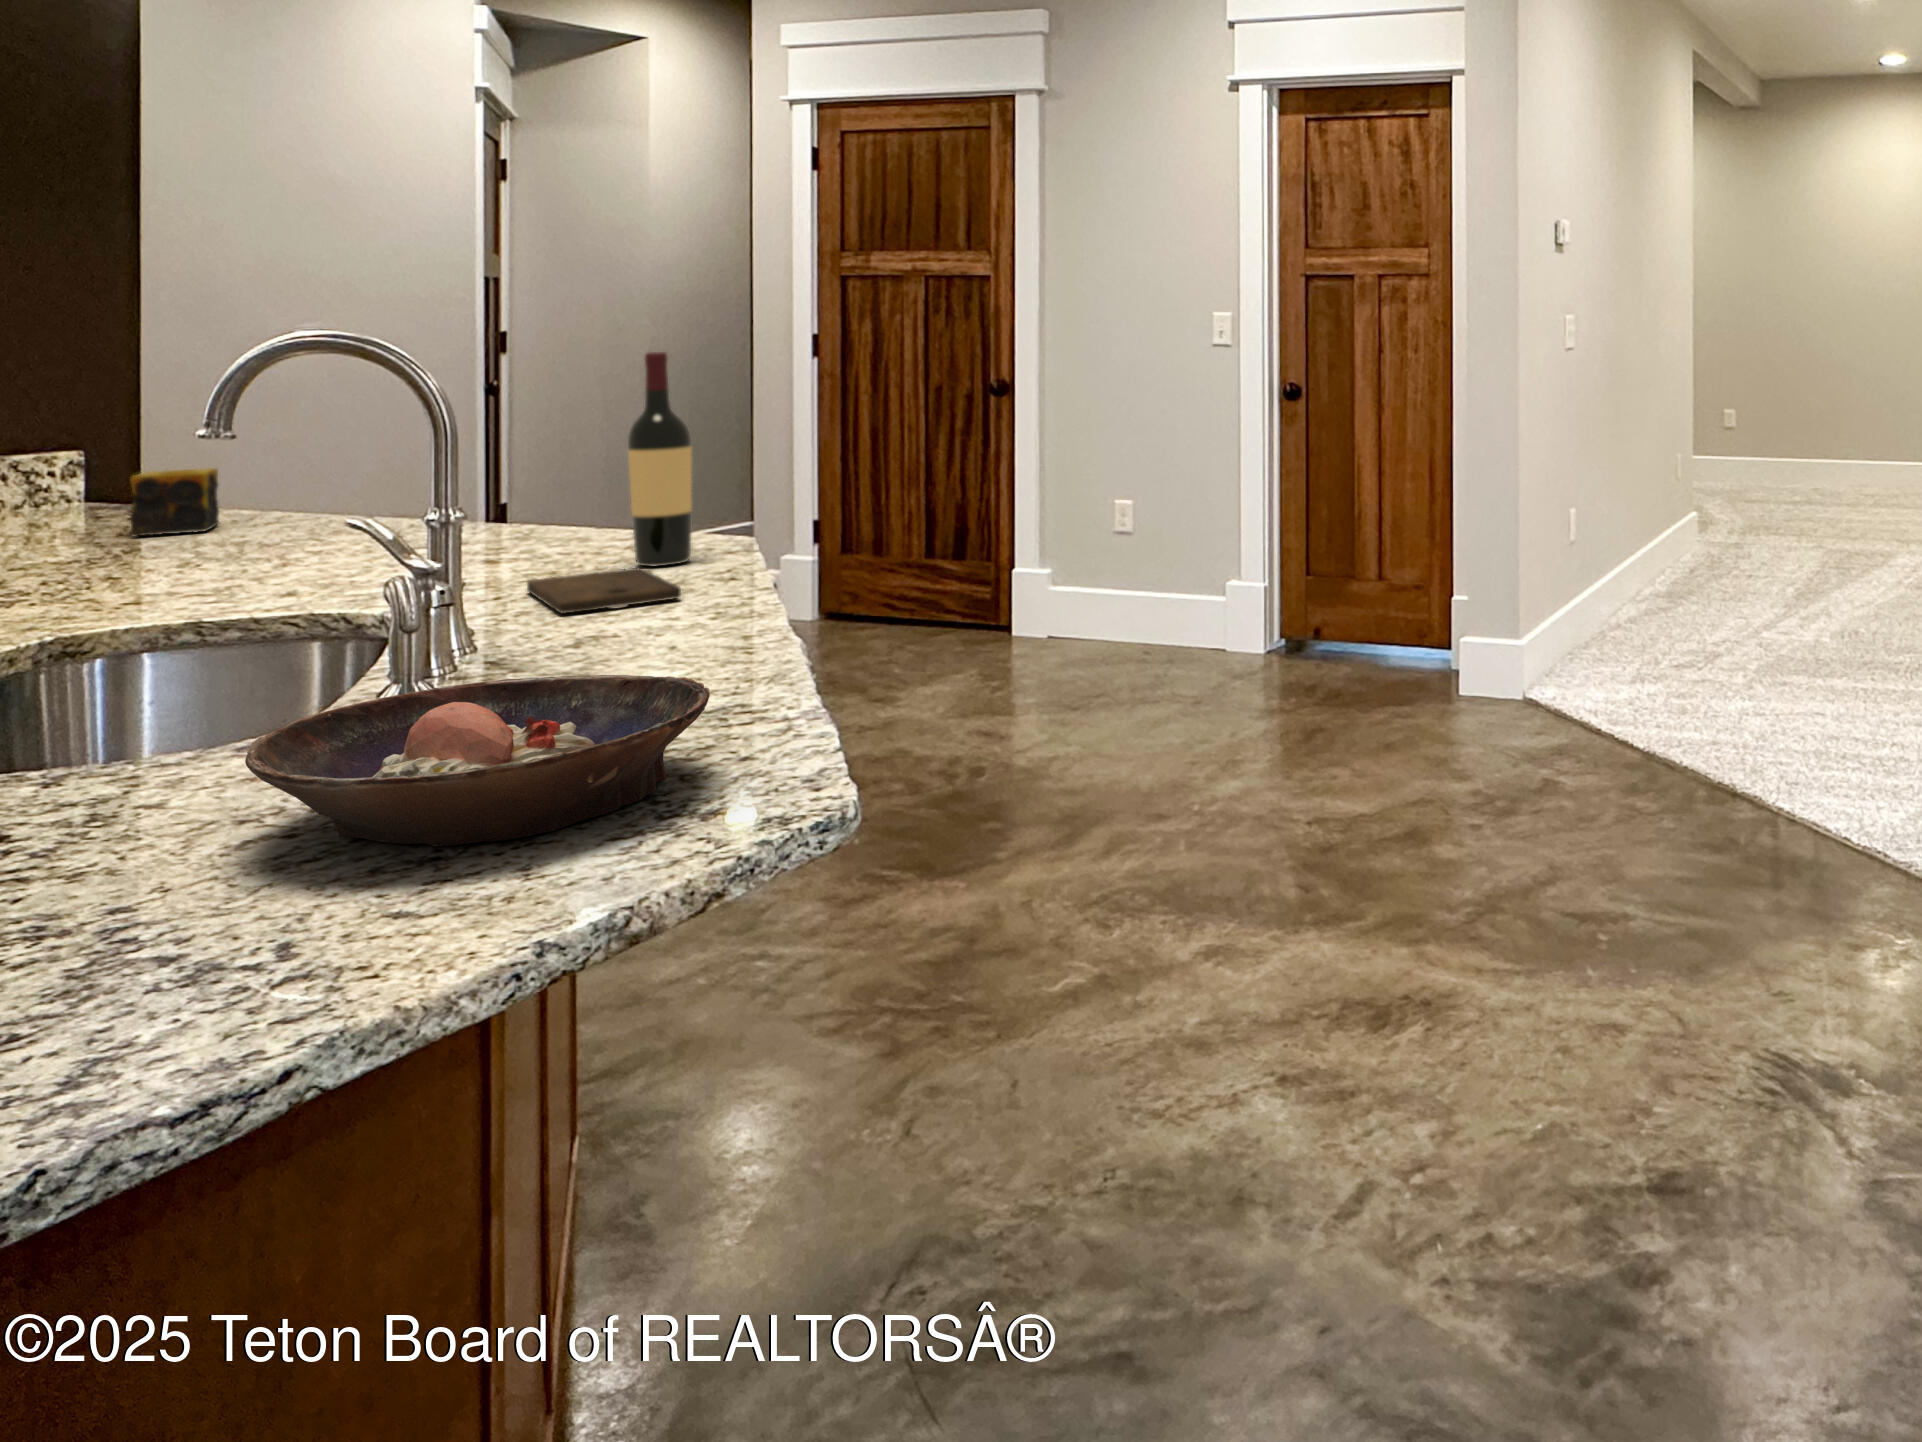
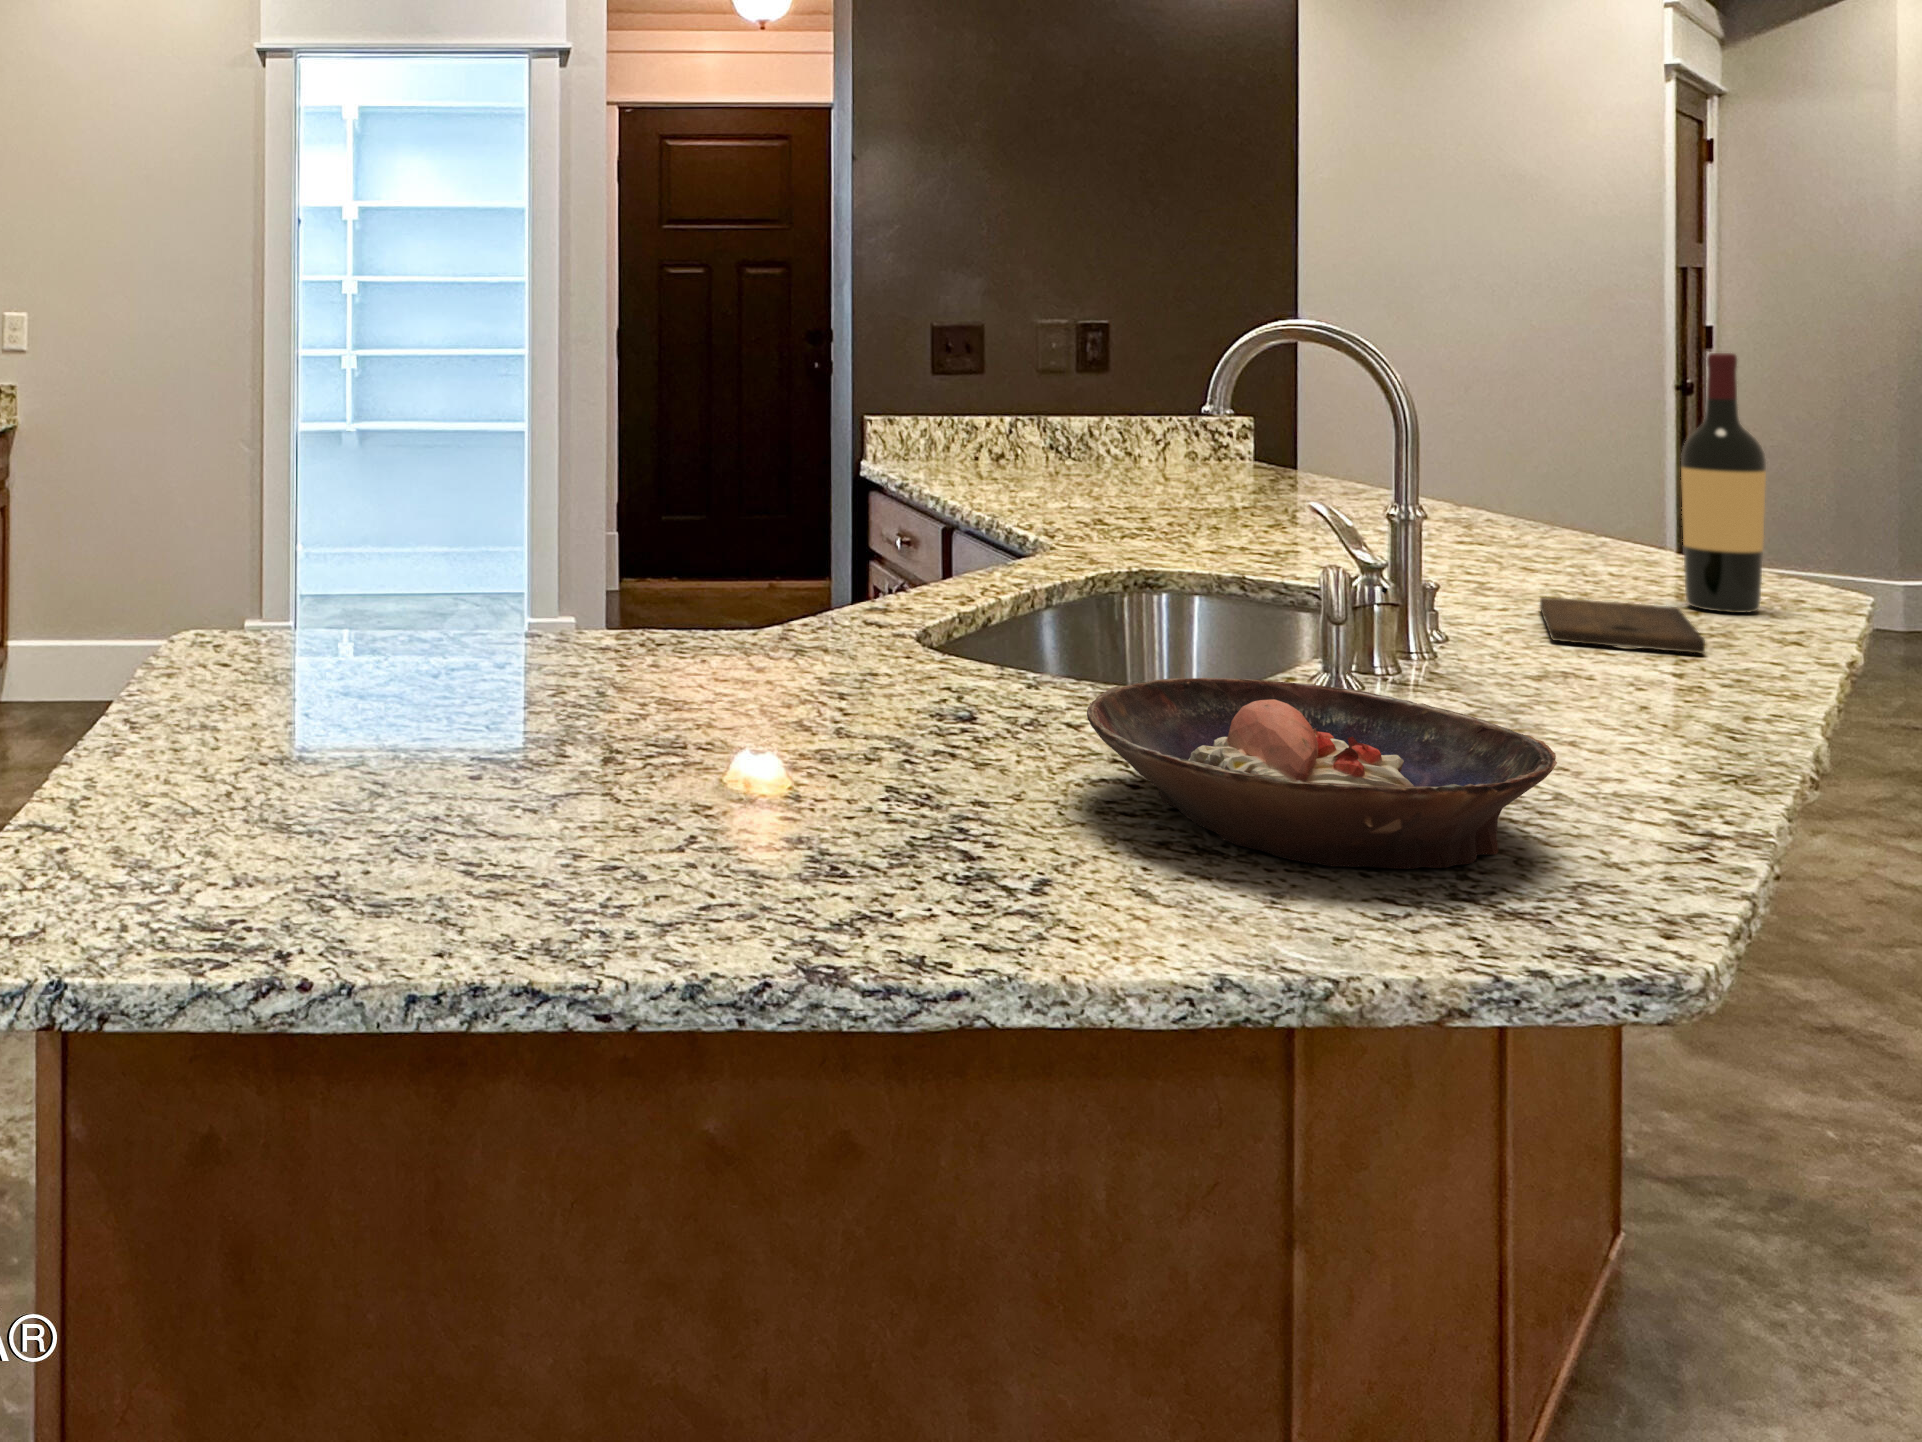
candle: present [130,468,219,536] -> none [1261,439,1334,499]

